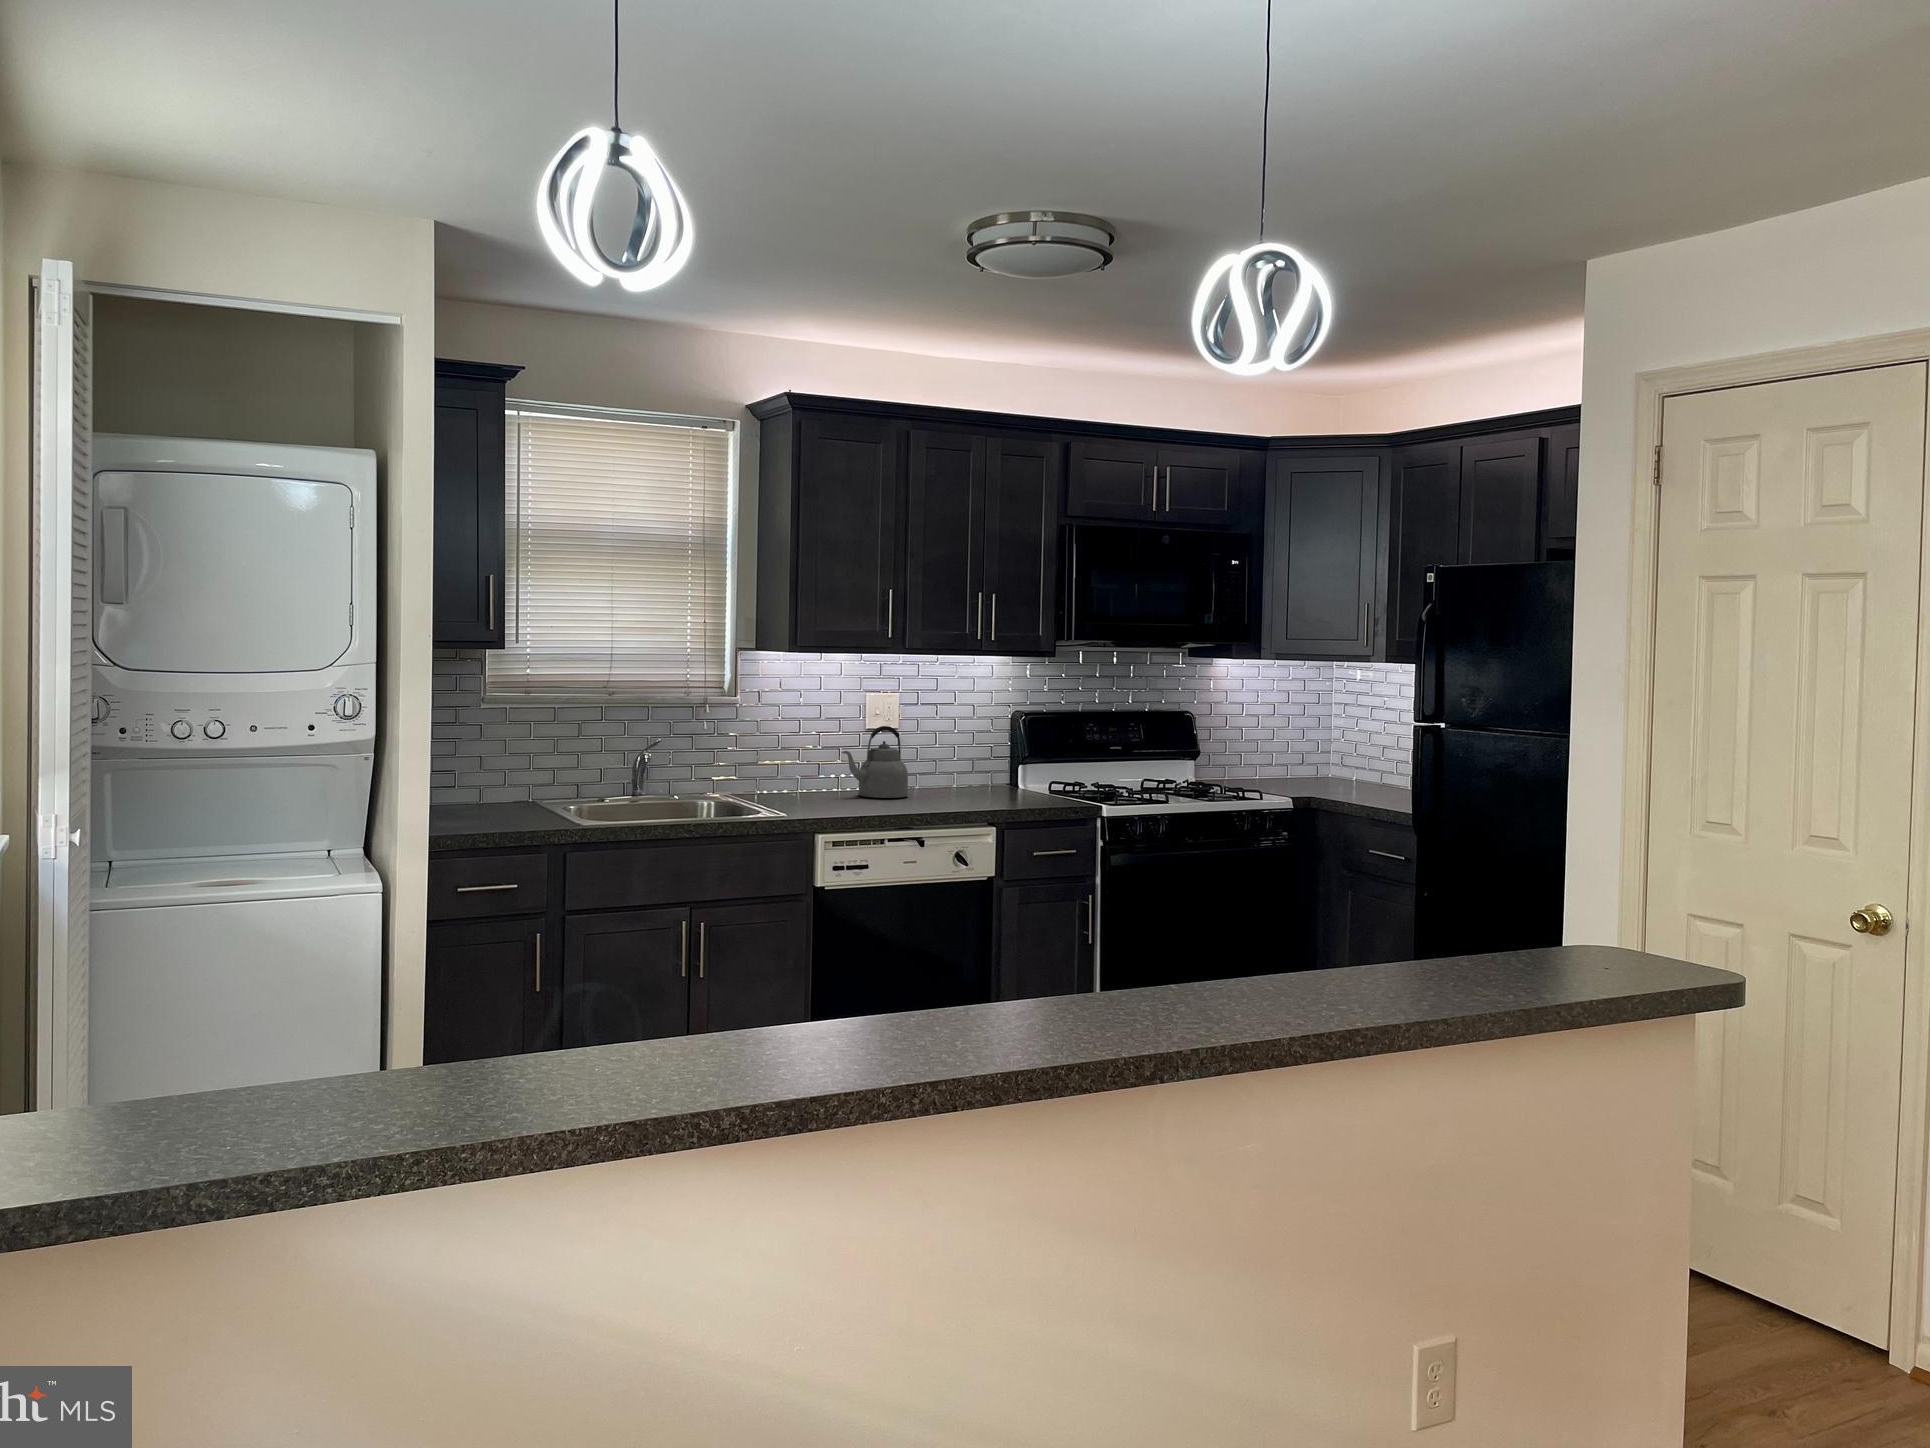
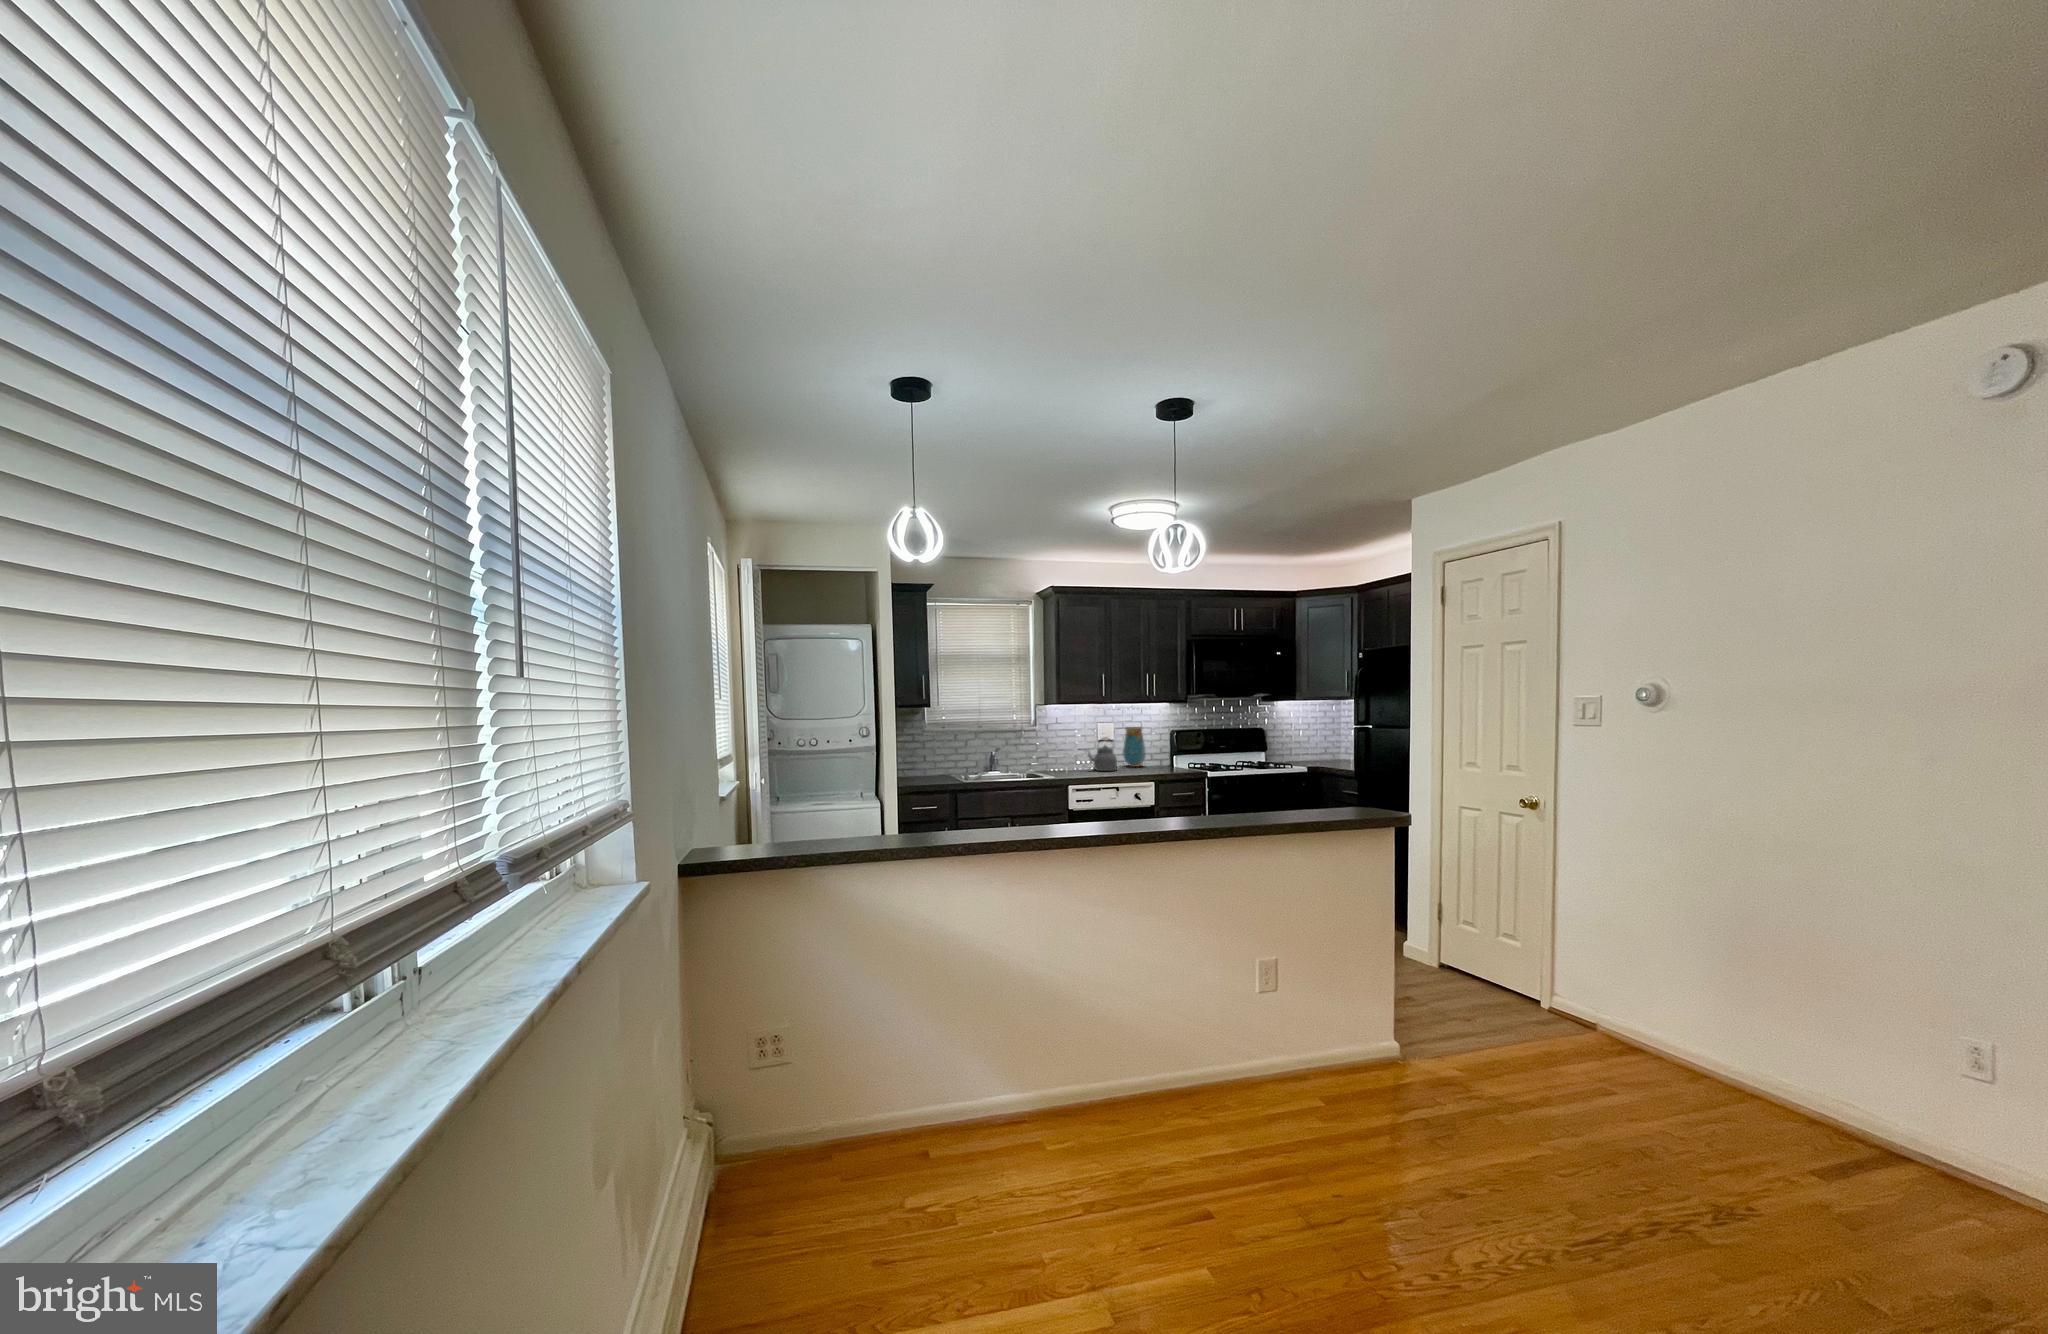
vase: none [916,704,964,790] -> present [1123,727,1146,767]

